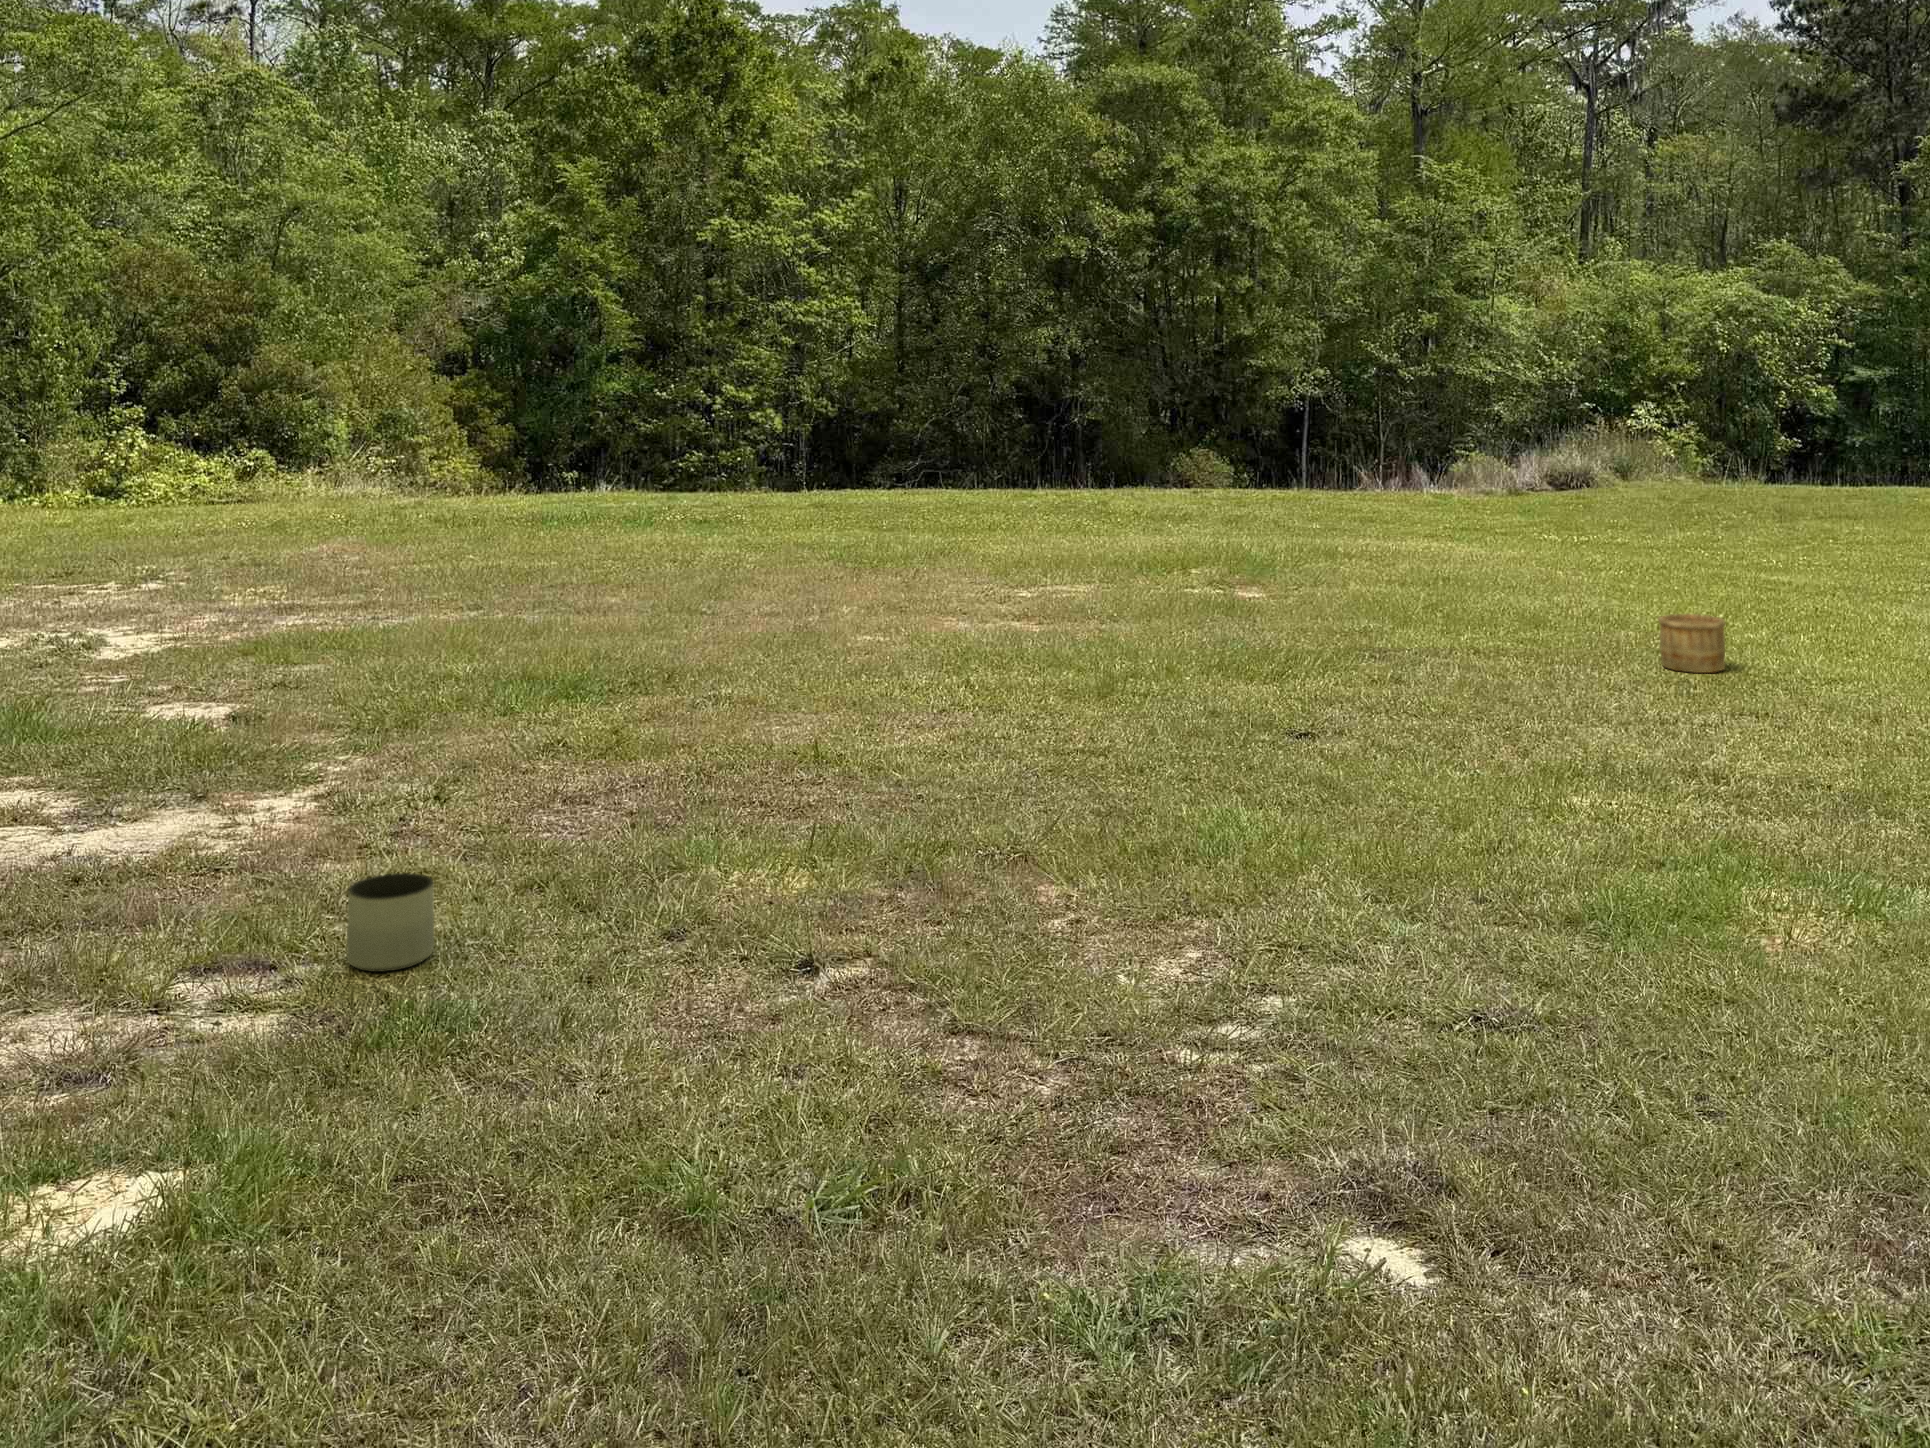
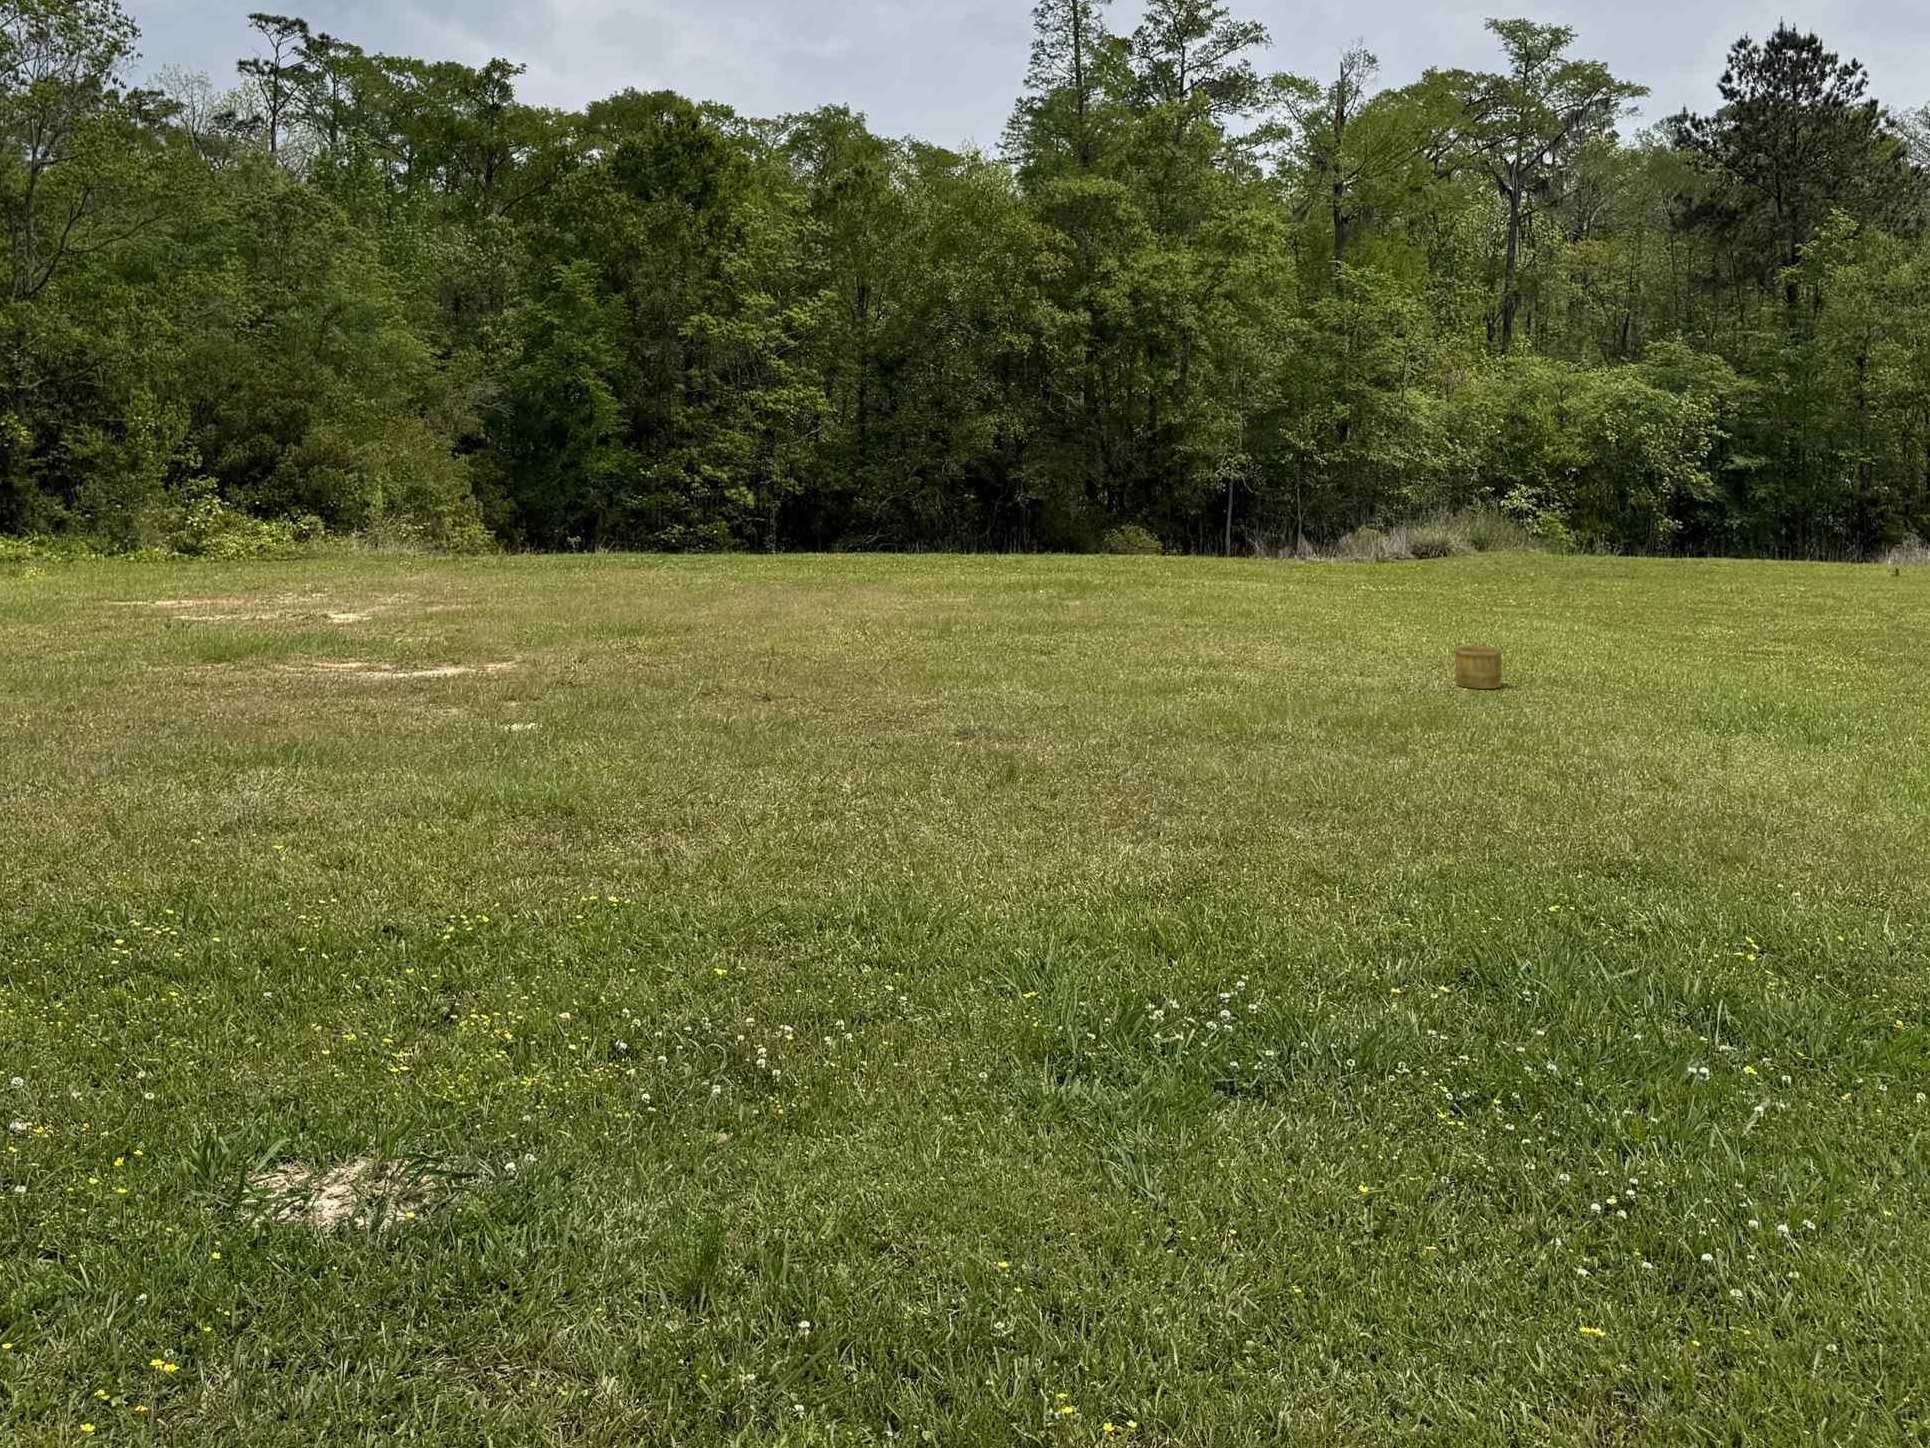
planter: present [347,873,434,972] -> none [585,762,634,815]

